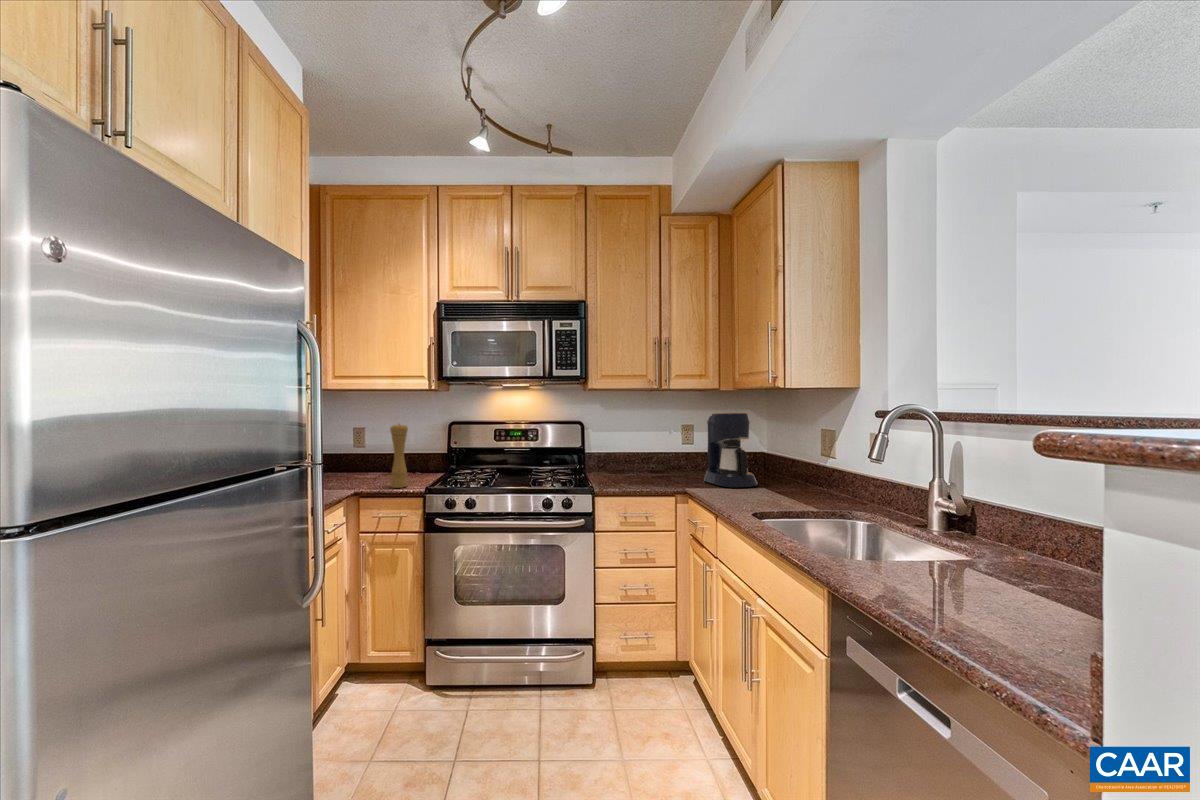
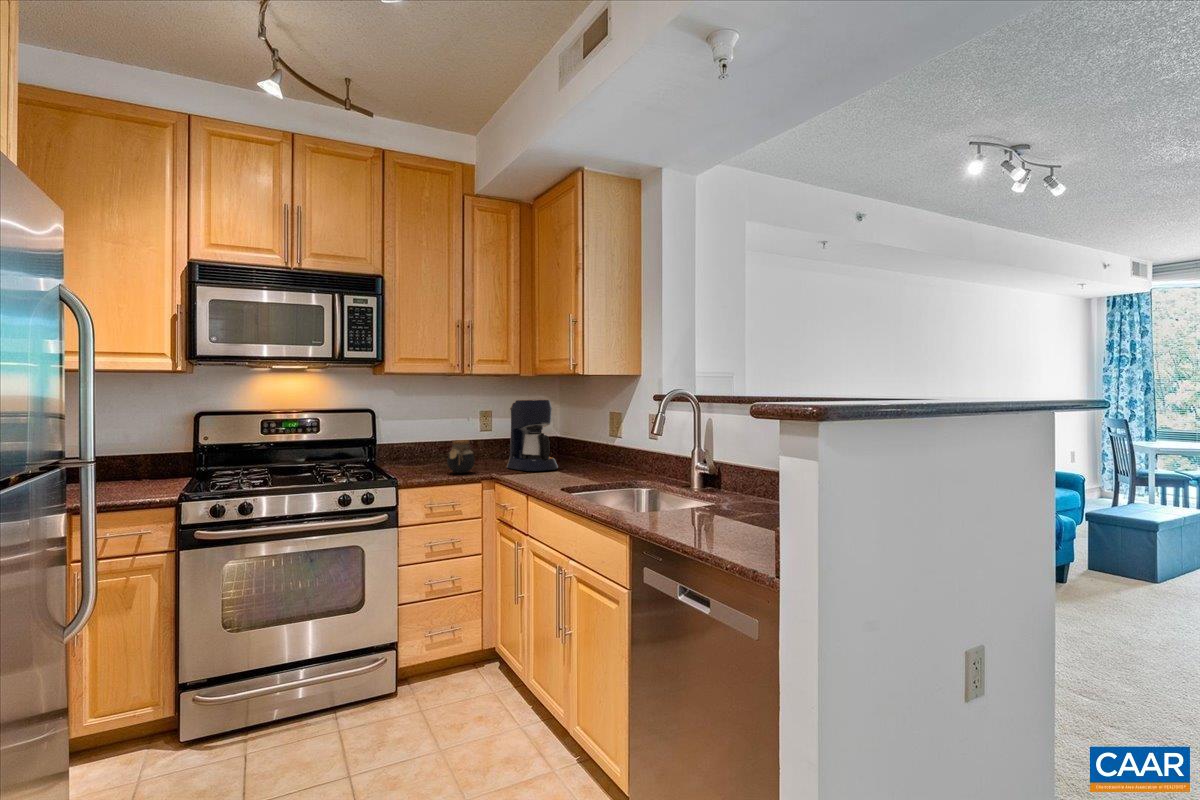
pepper mill: present [390,424,408,488] -> none [128,411,153,490]
jar: none [643,453,670,486] -> present [447,440,475,473]

